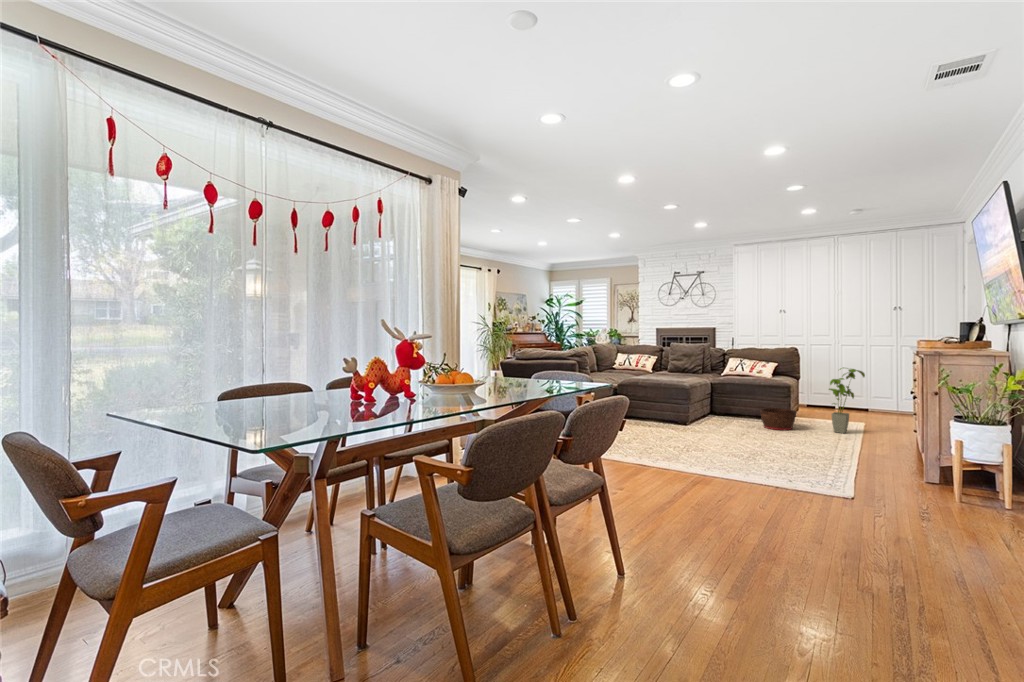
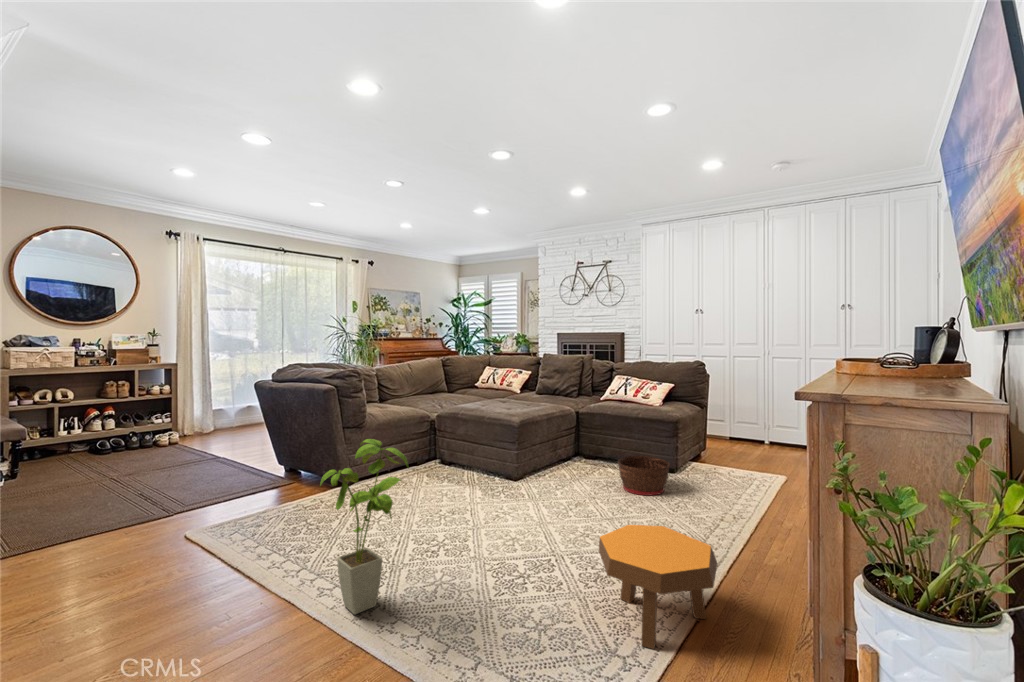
house plant: present [829,368,865,433] -> present [320,439,409,615]
footstool: none [808,428,878,475] -> present [599,525,717,649]

